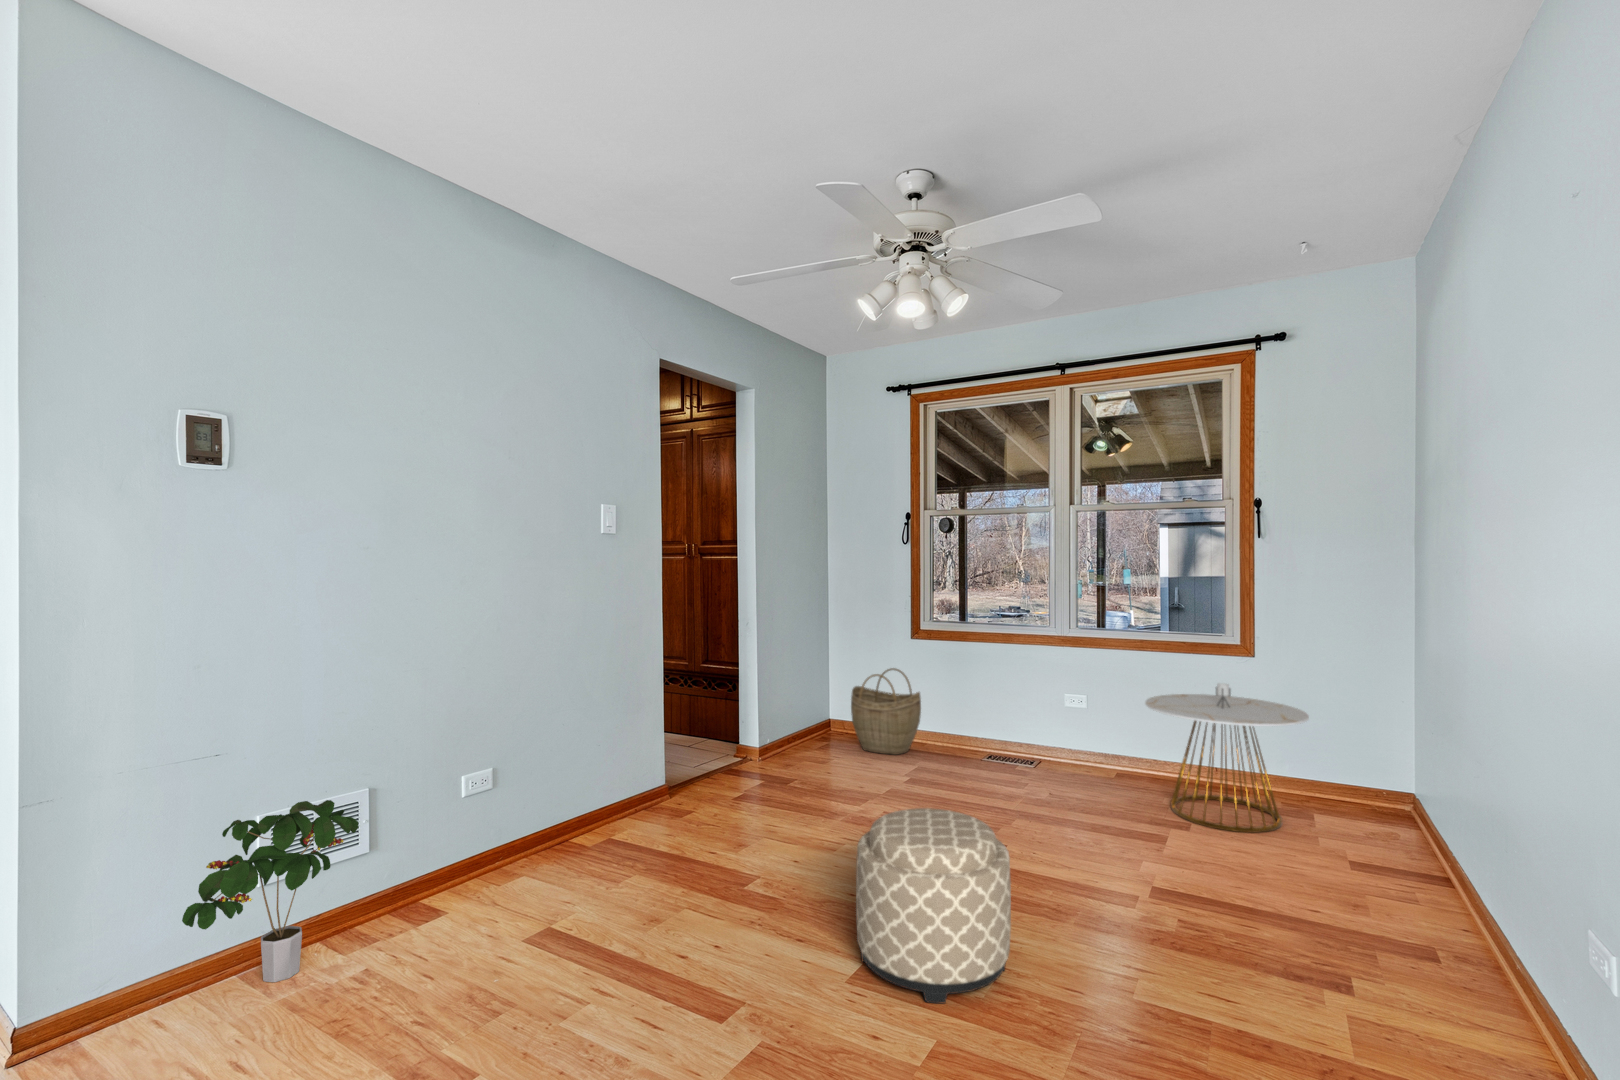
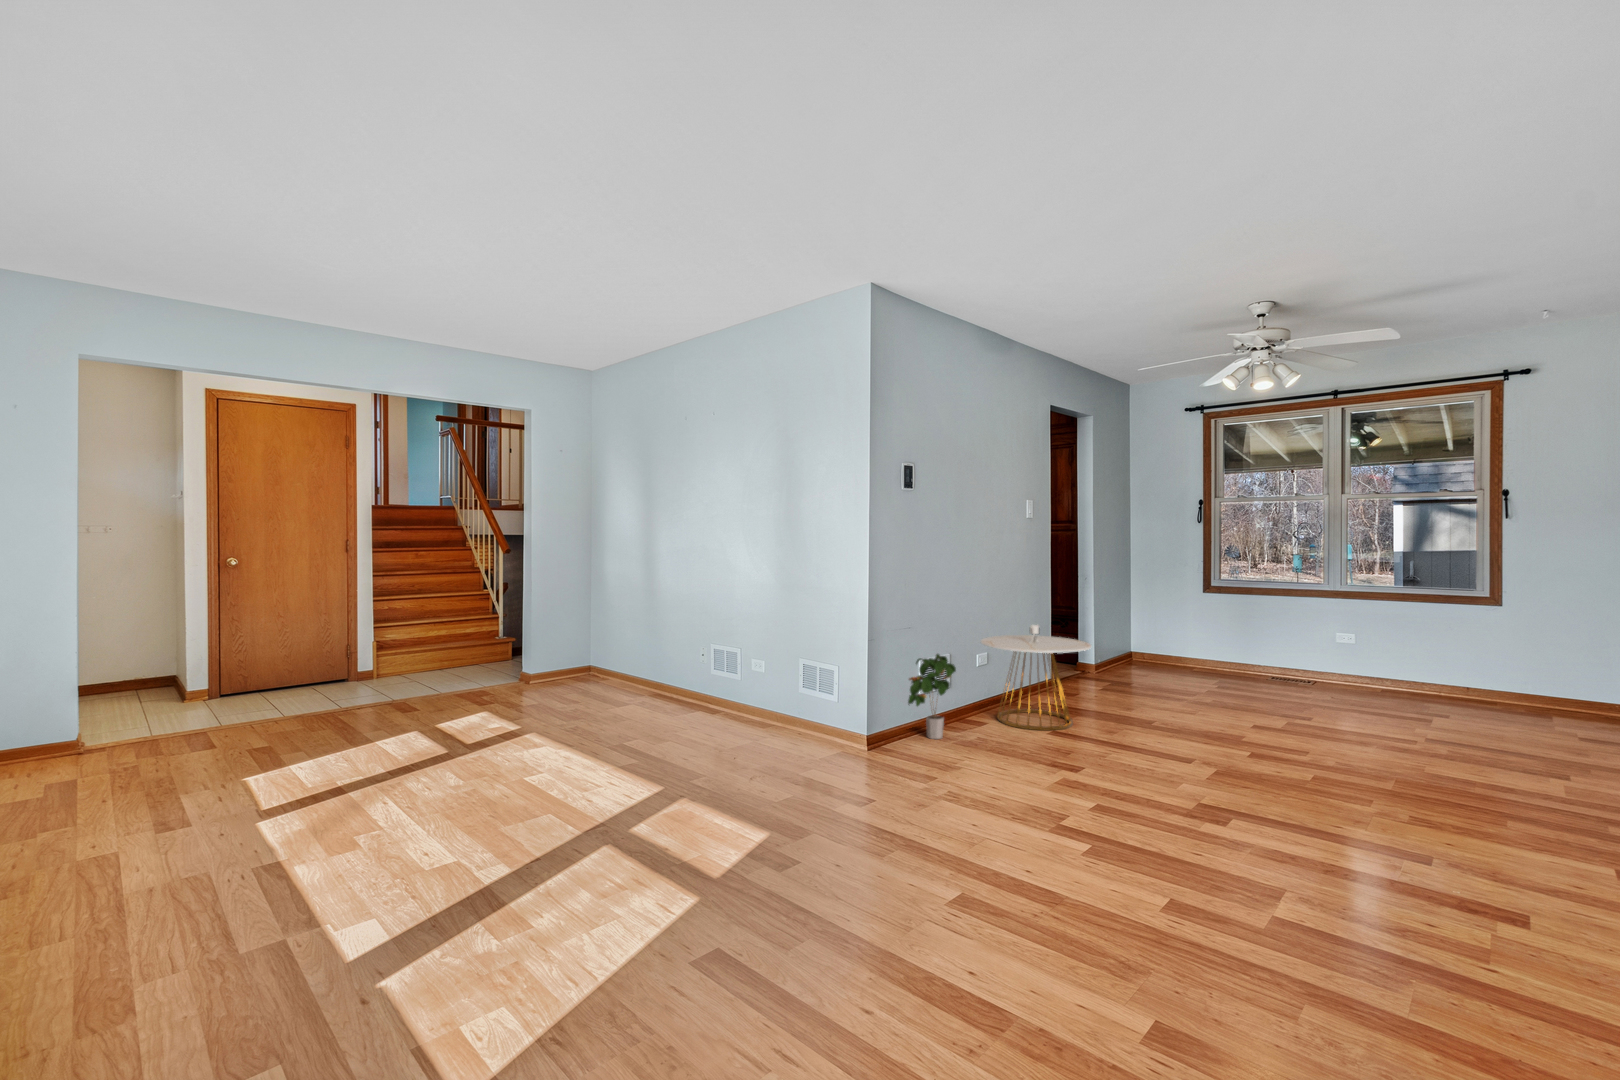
woven basket: present [851,668,921,755] -> none [1158,614,1214,674]
side table: present [1145,683,1309,832] -> present [981,625,1091,730]
ottoman: present [856,808,1011,1003] -> none [1246,675,1348,767]

